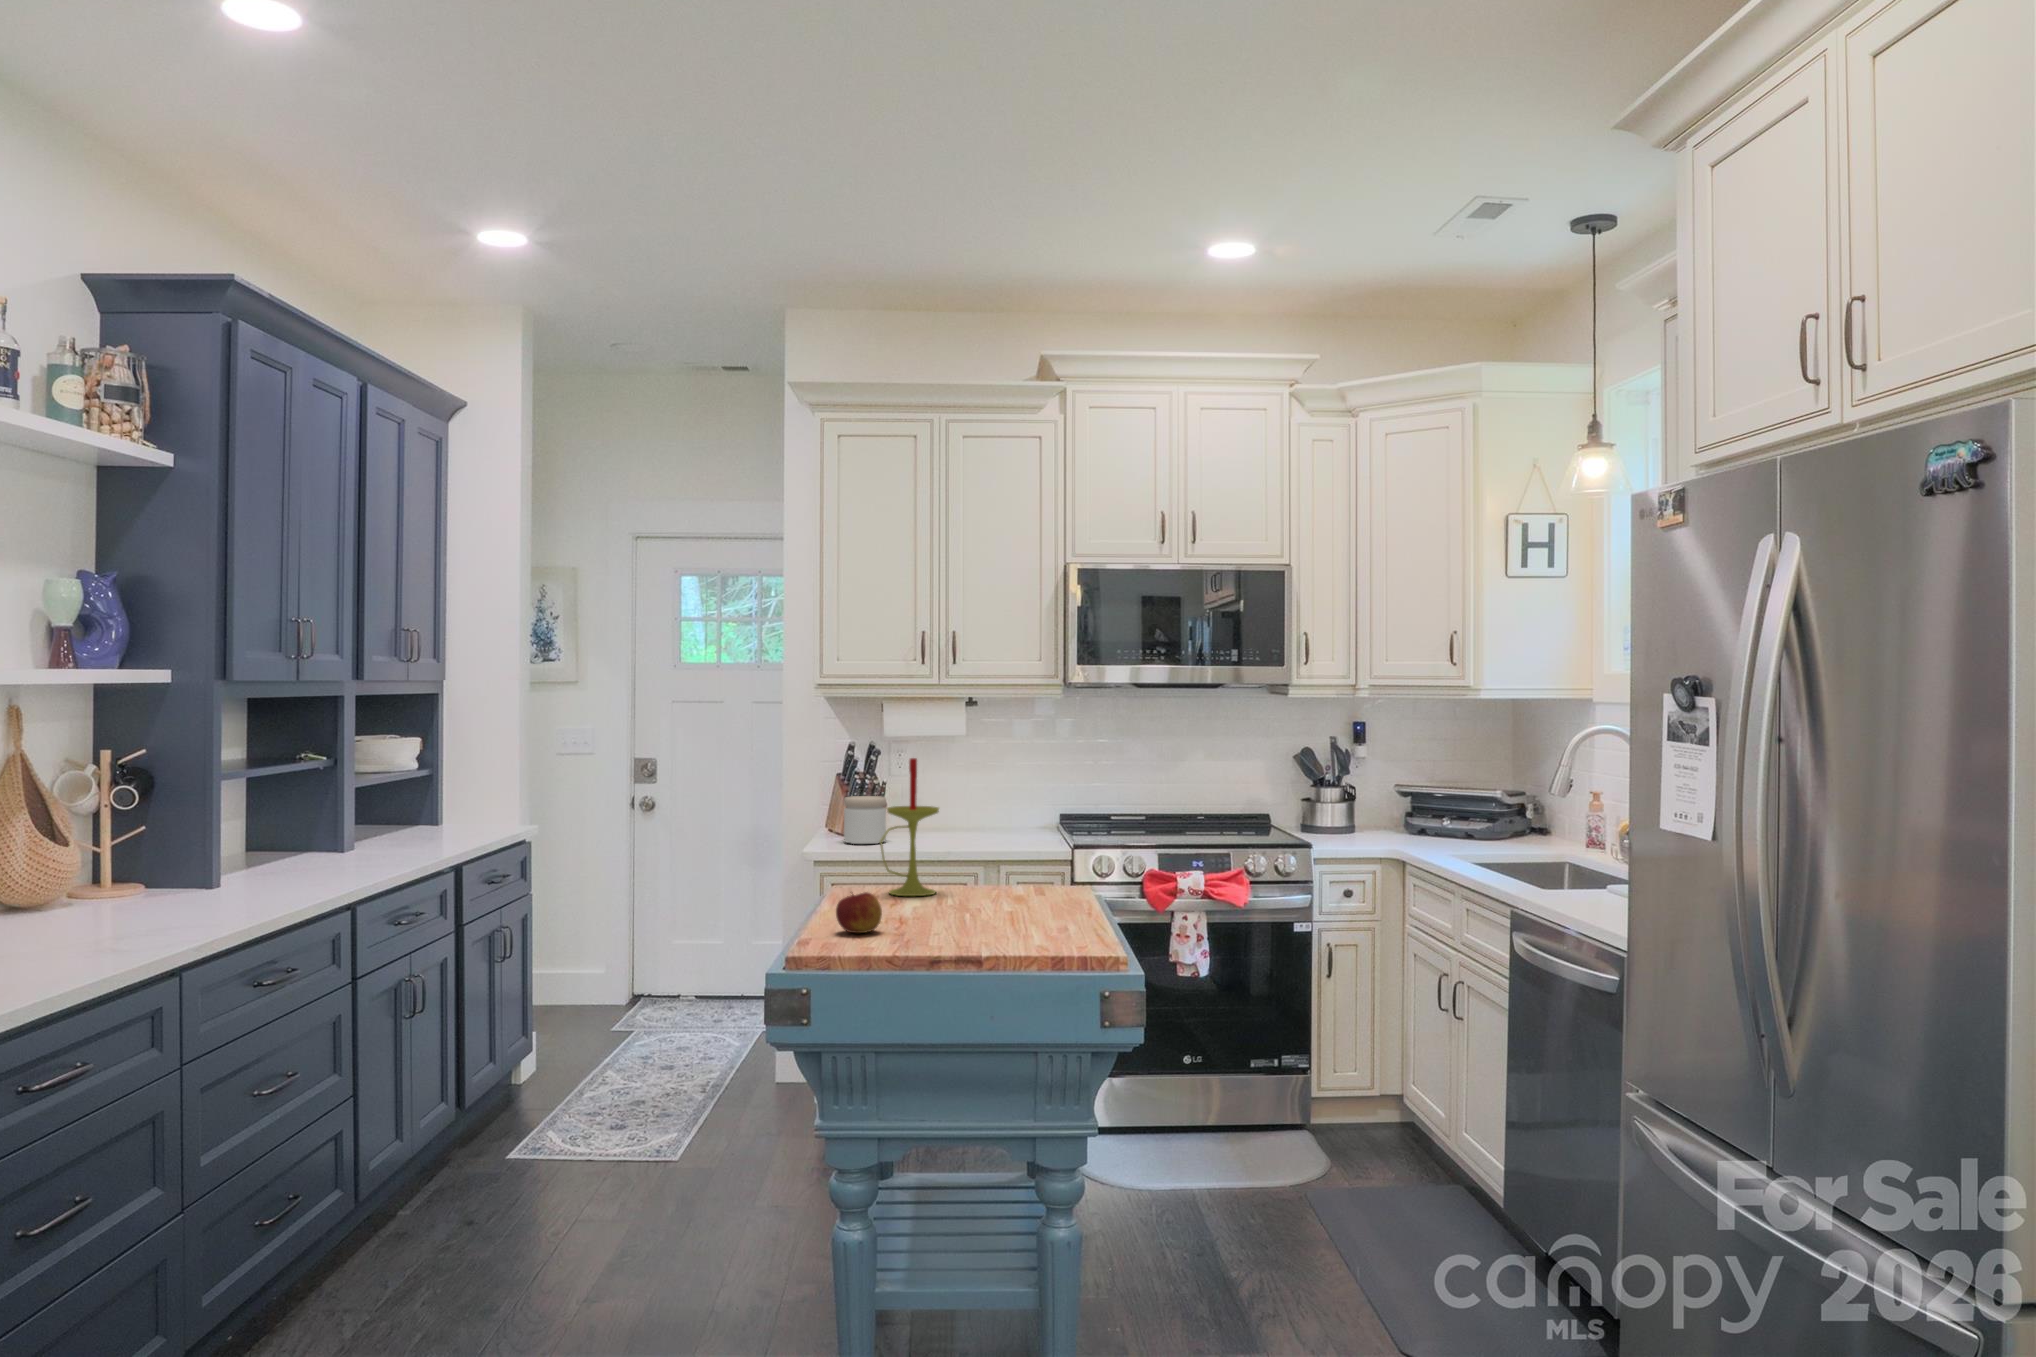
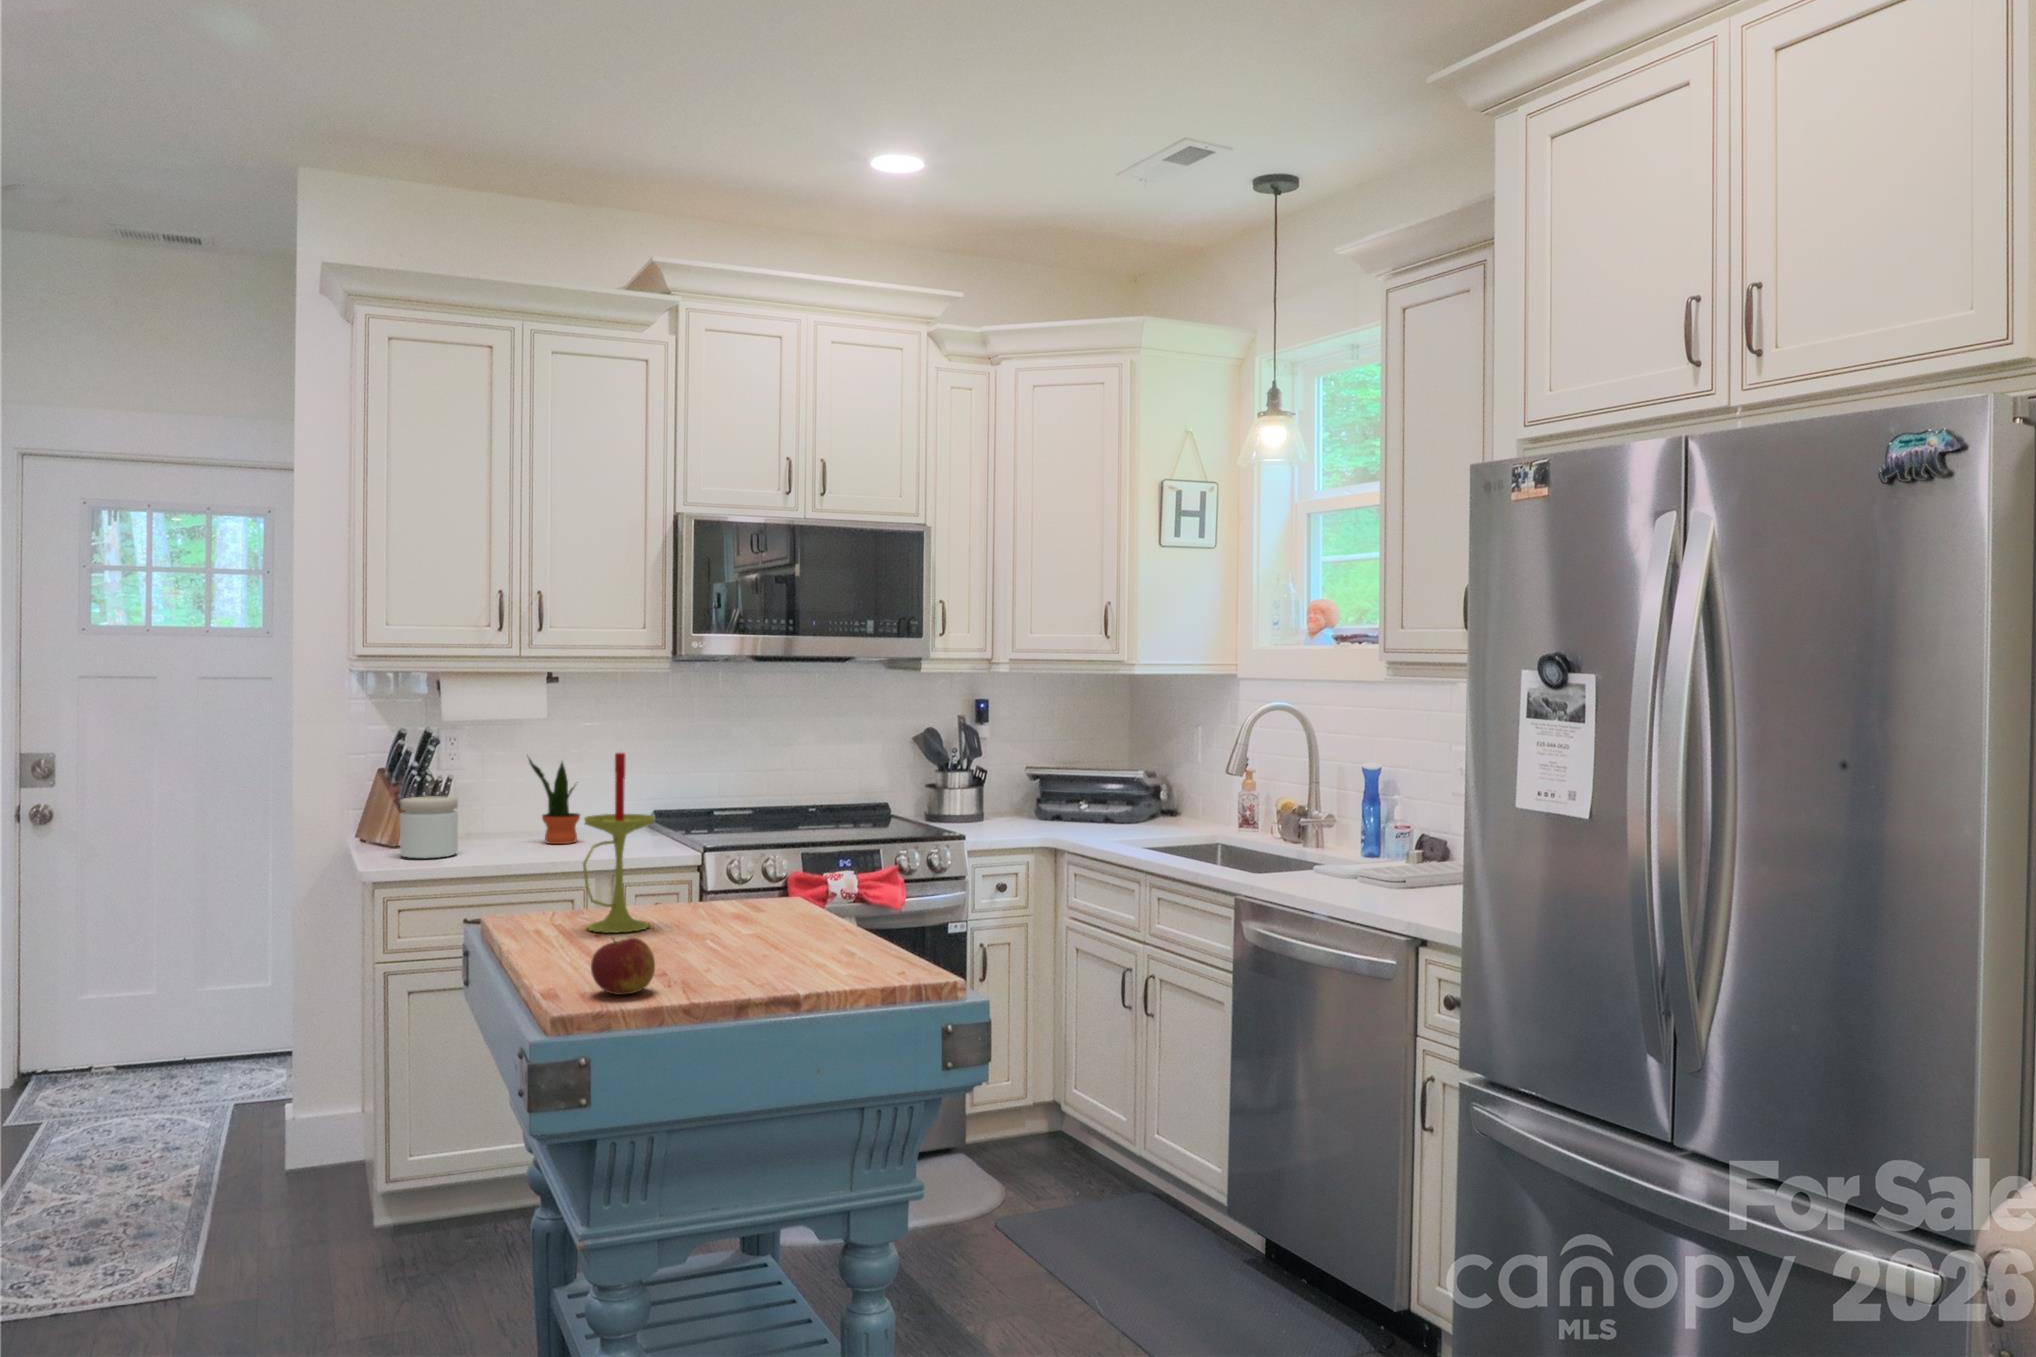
potted plant: none [944,764,985,838] -> present [529,759,580,844]

